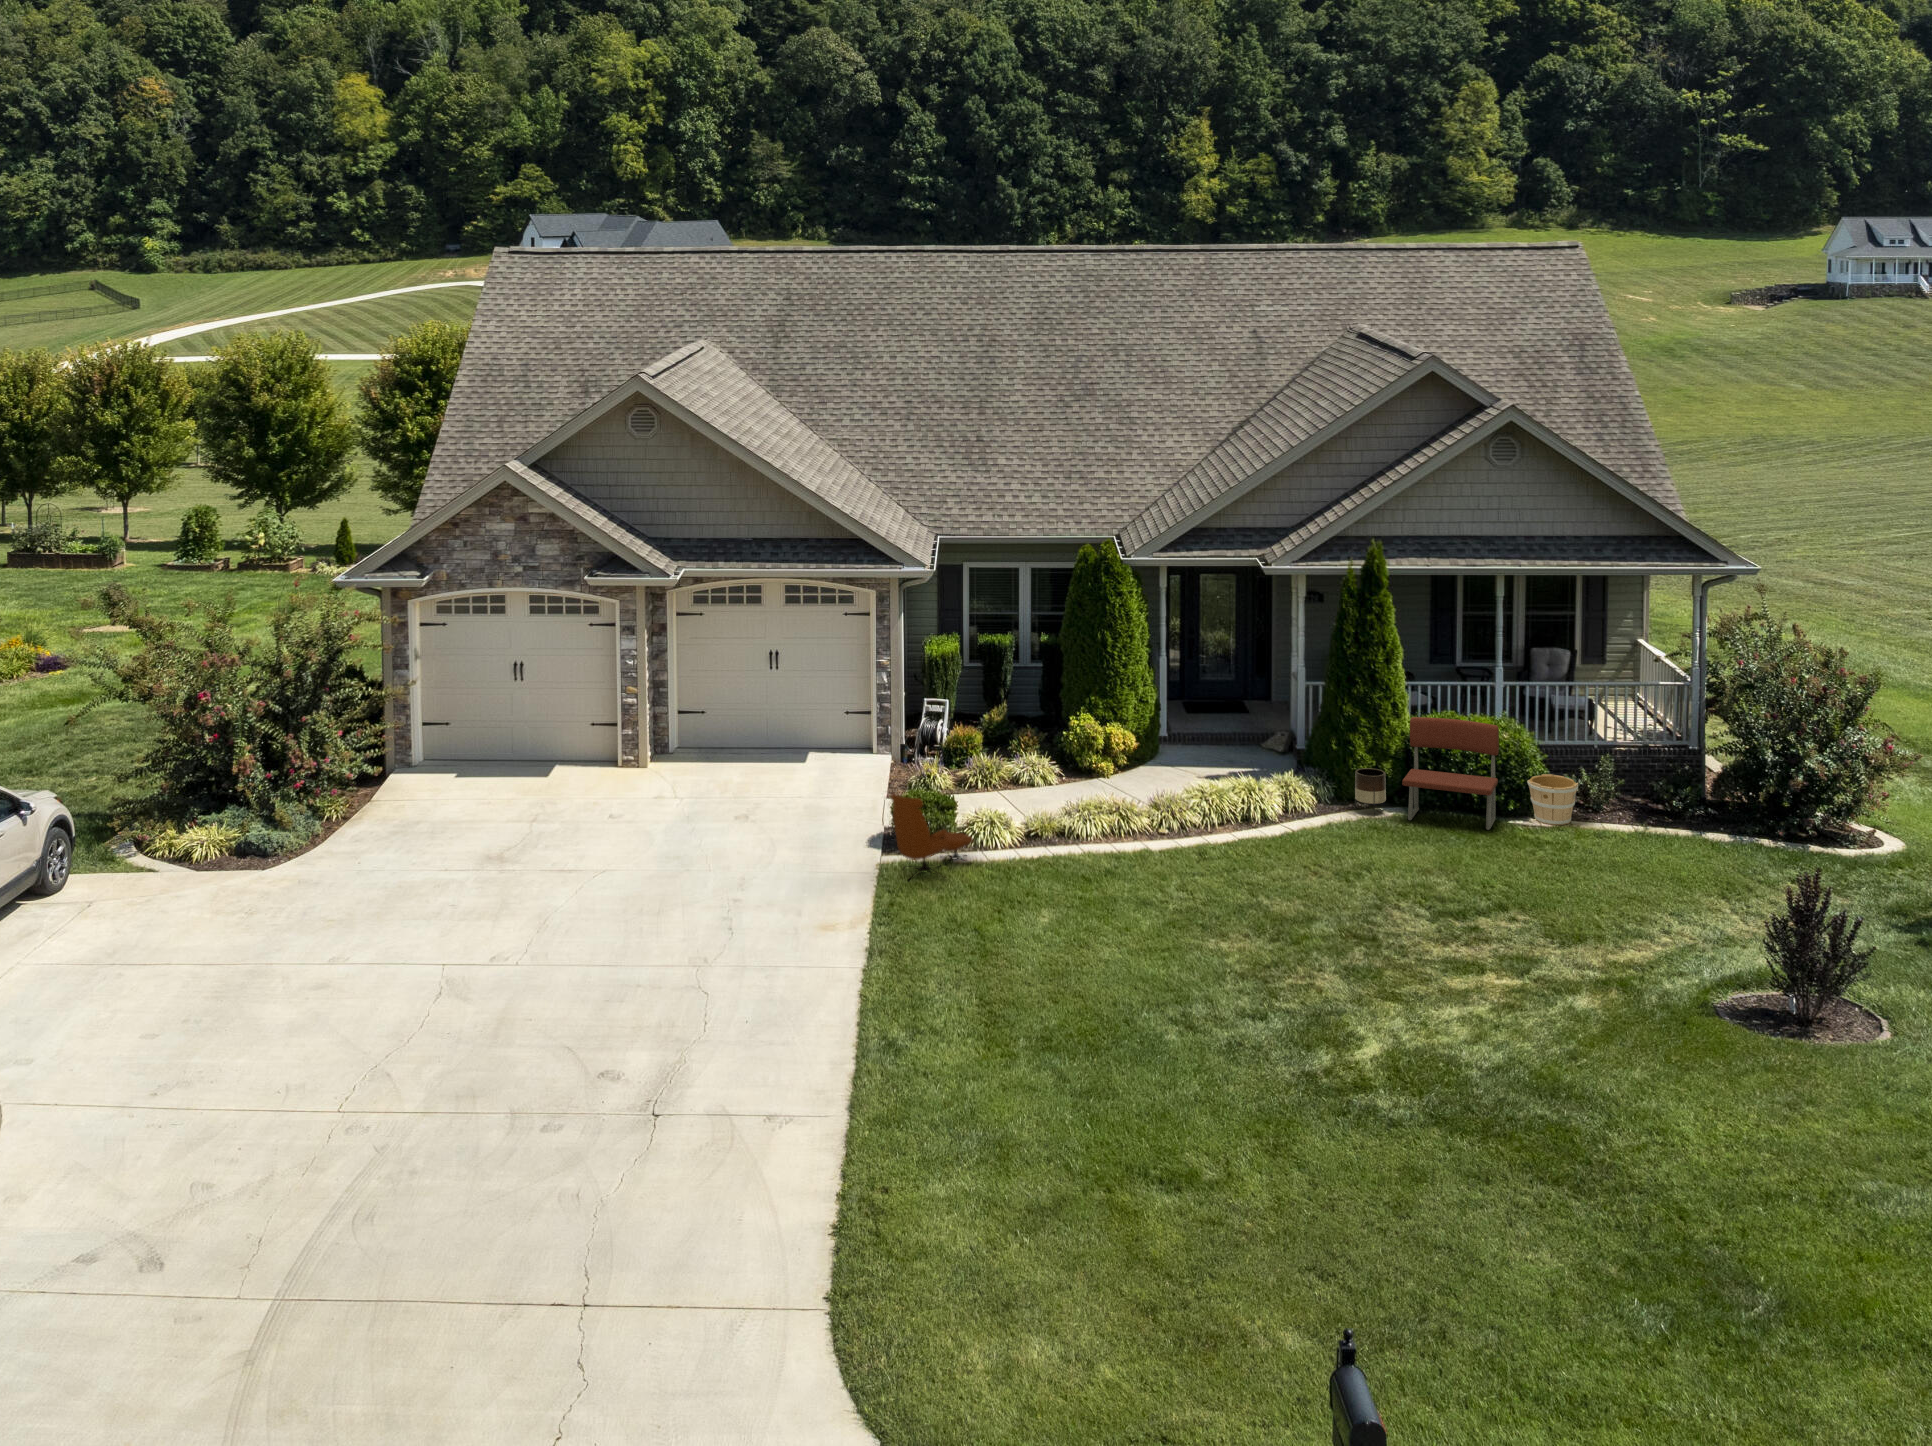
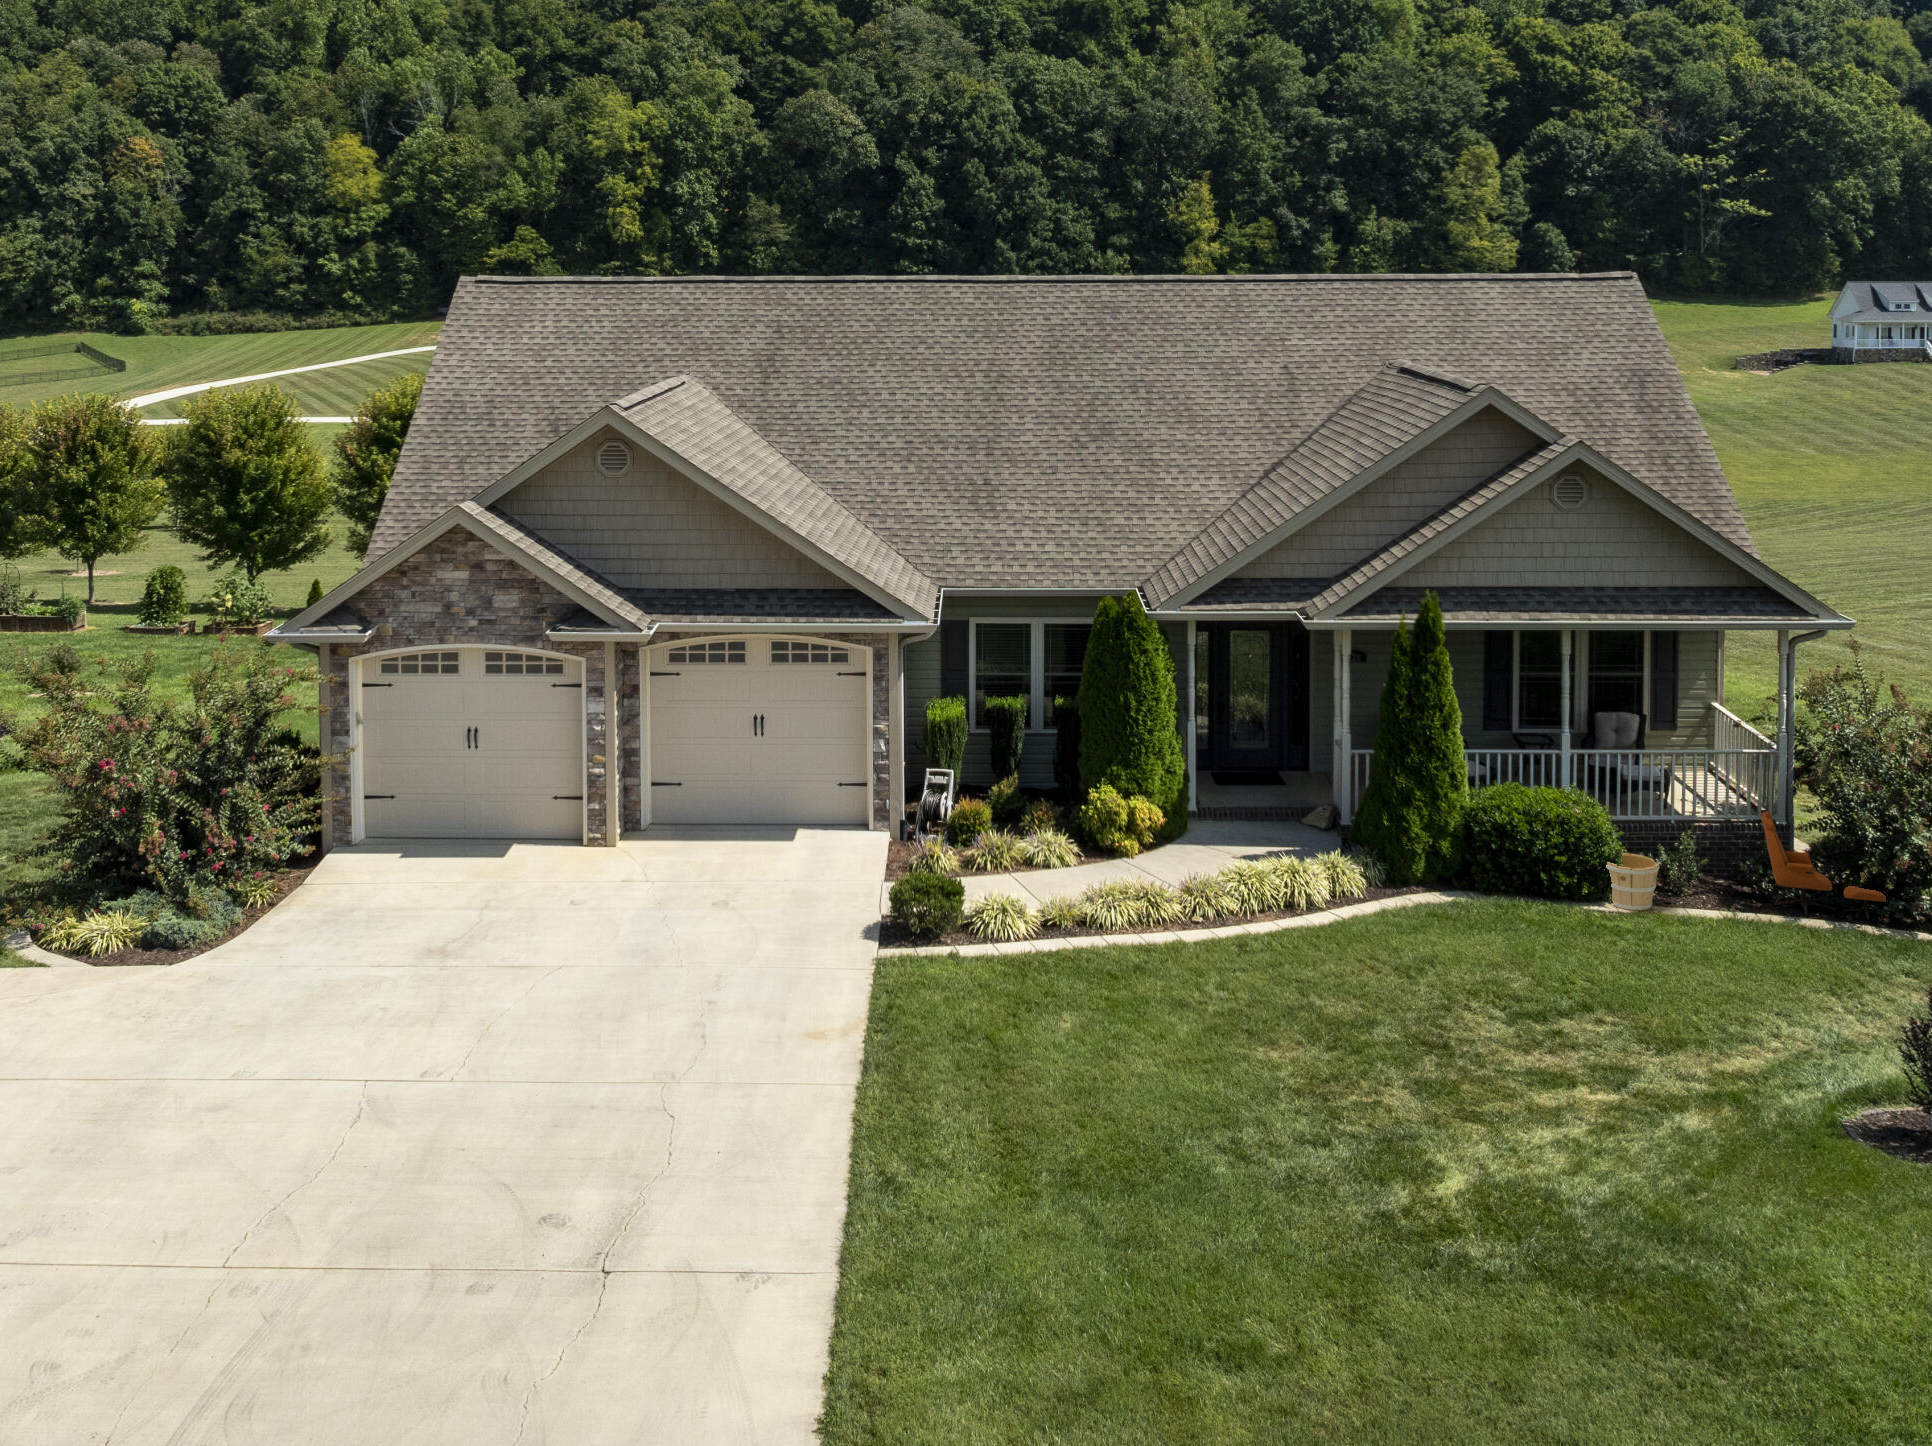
bench: present [1402,717,1499,830] -> none [1462,789,1569,916]
planter: present [1355,768,1386,816] -> none [1408,846,1443,901]
lounge chair: present [891,793,974,878] -> present [1761,811,1888,920]

